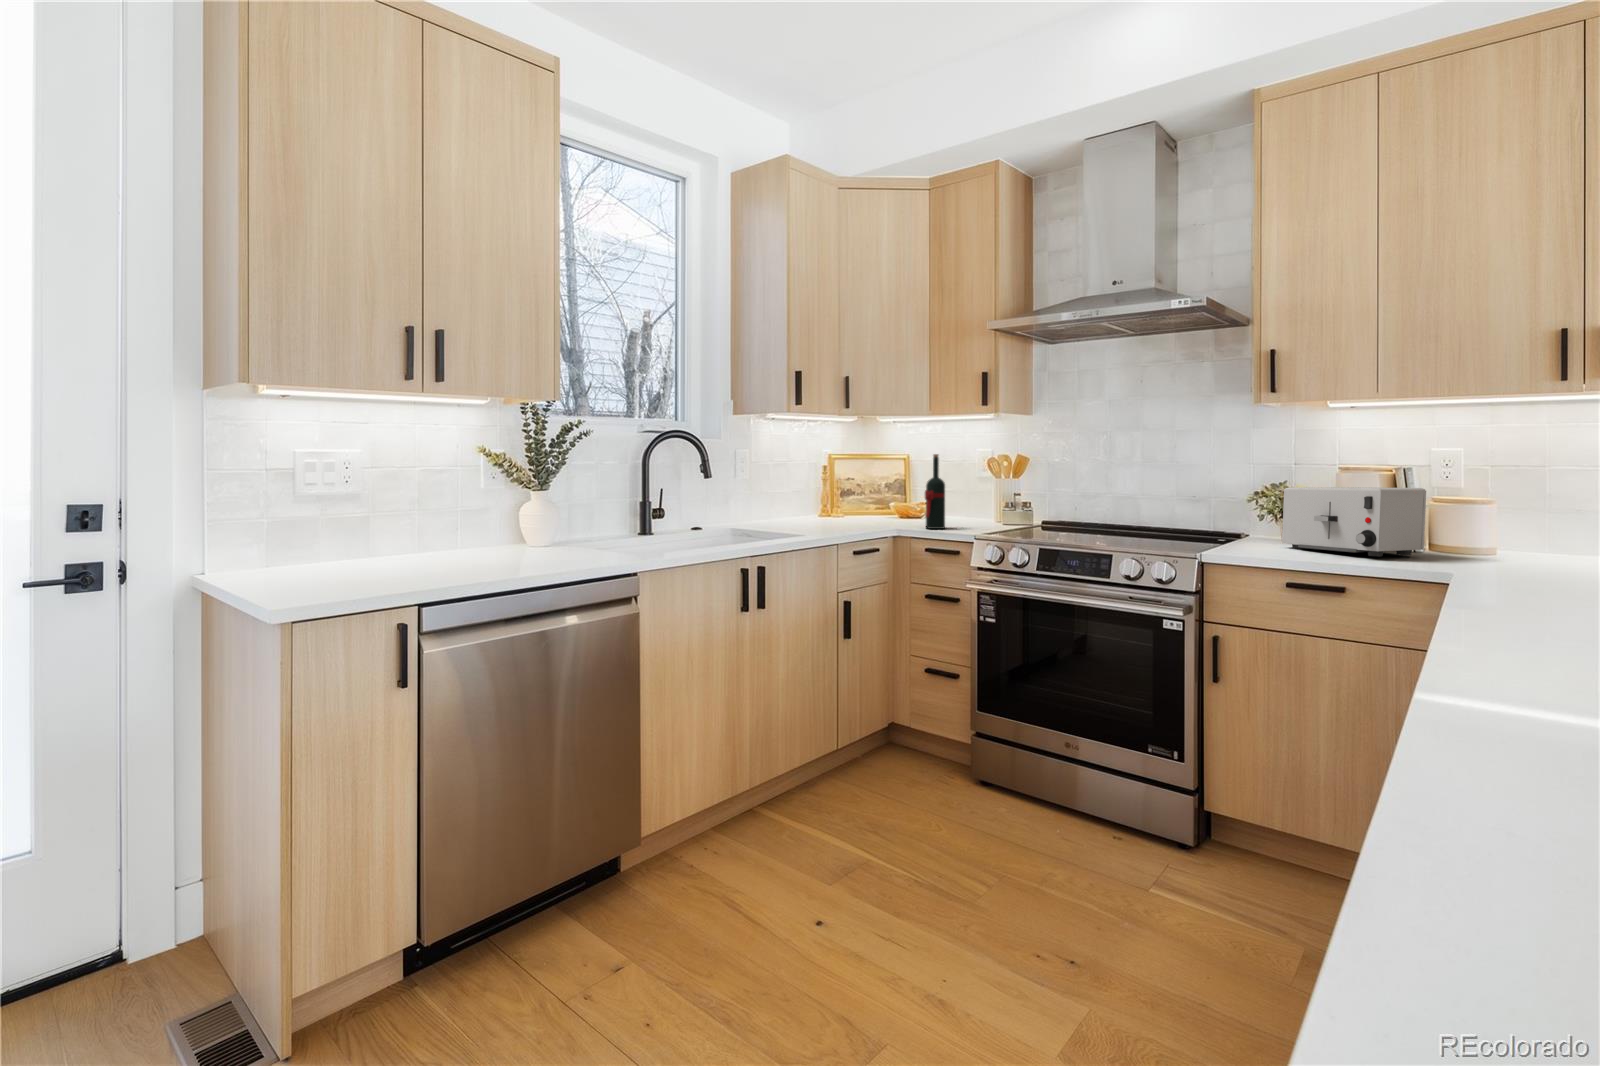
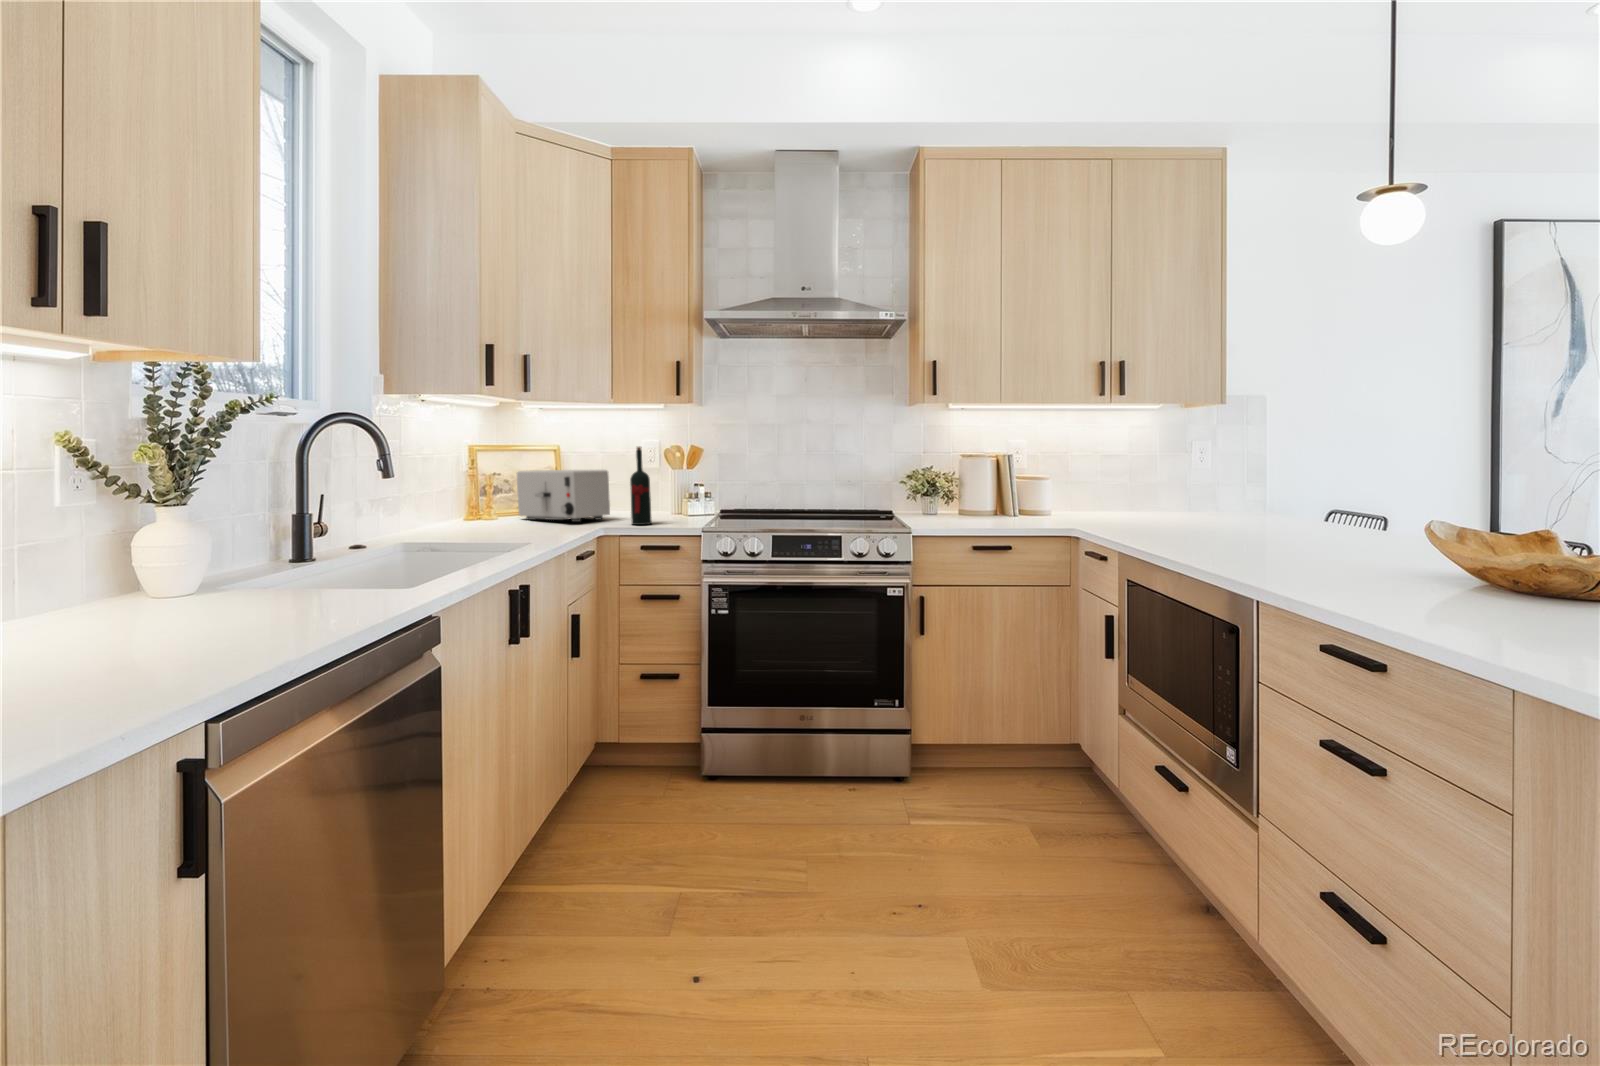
toaster: present [1282,487,1426,556] -> present [517,470,610,522]

